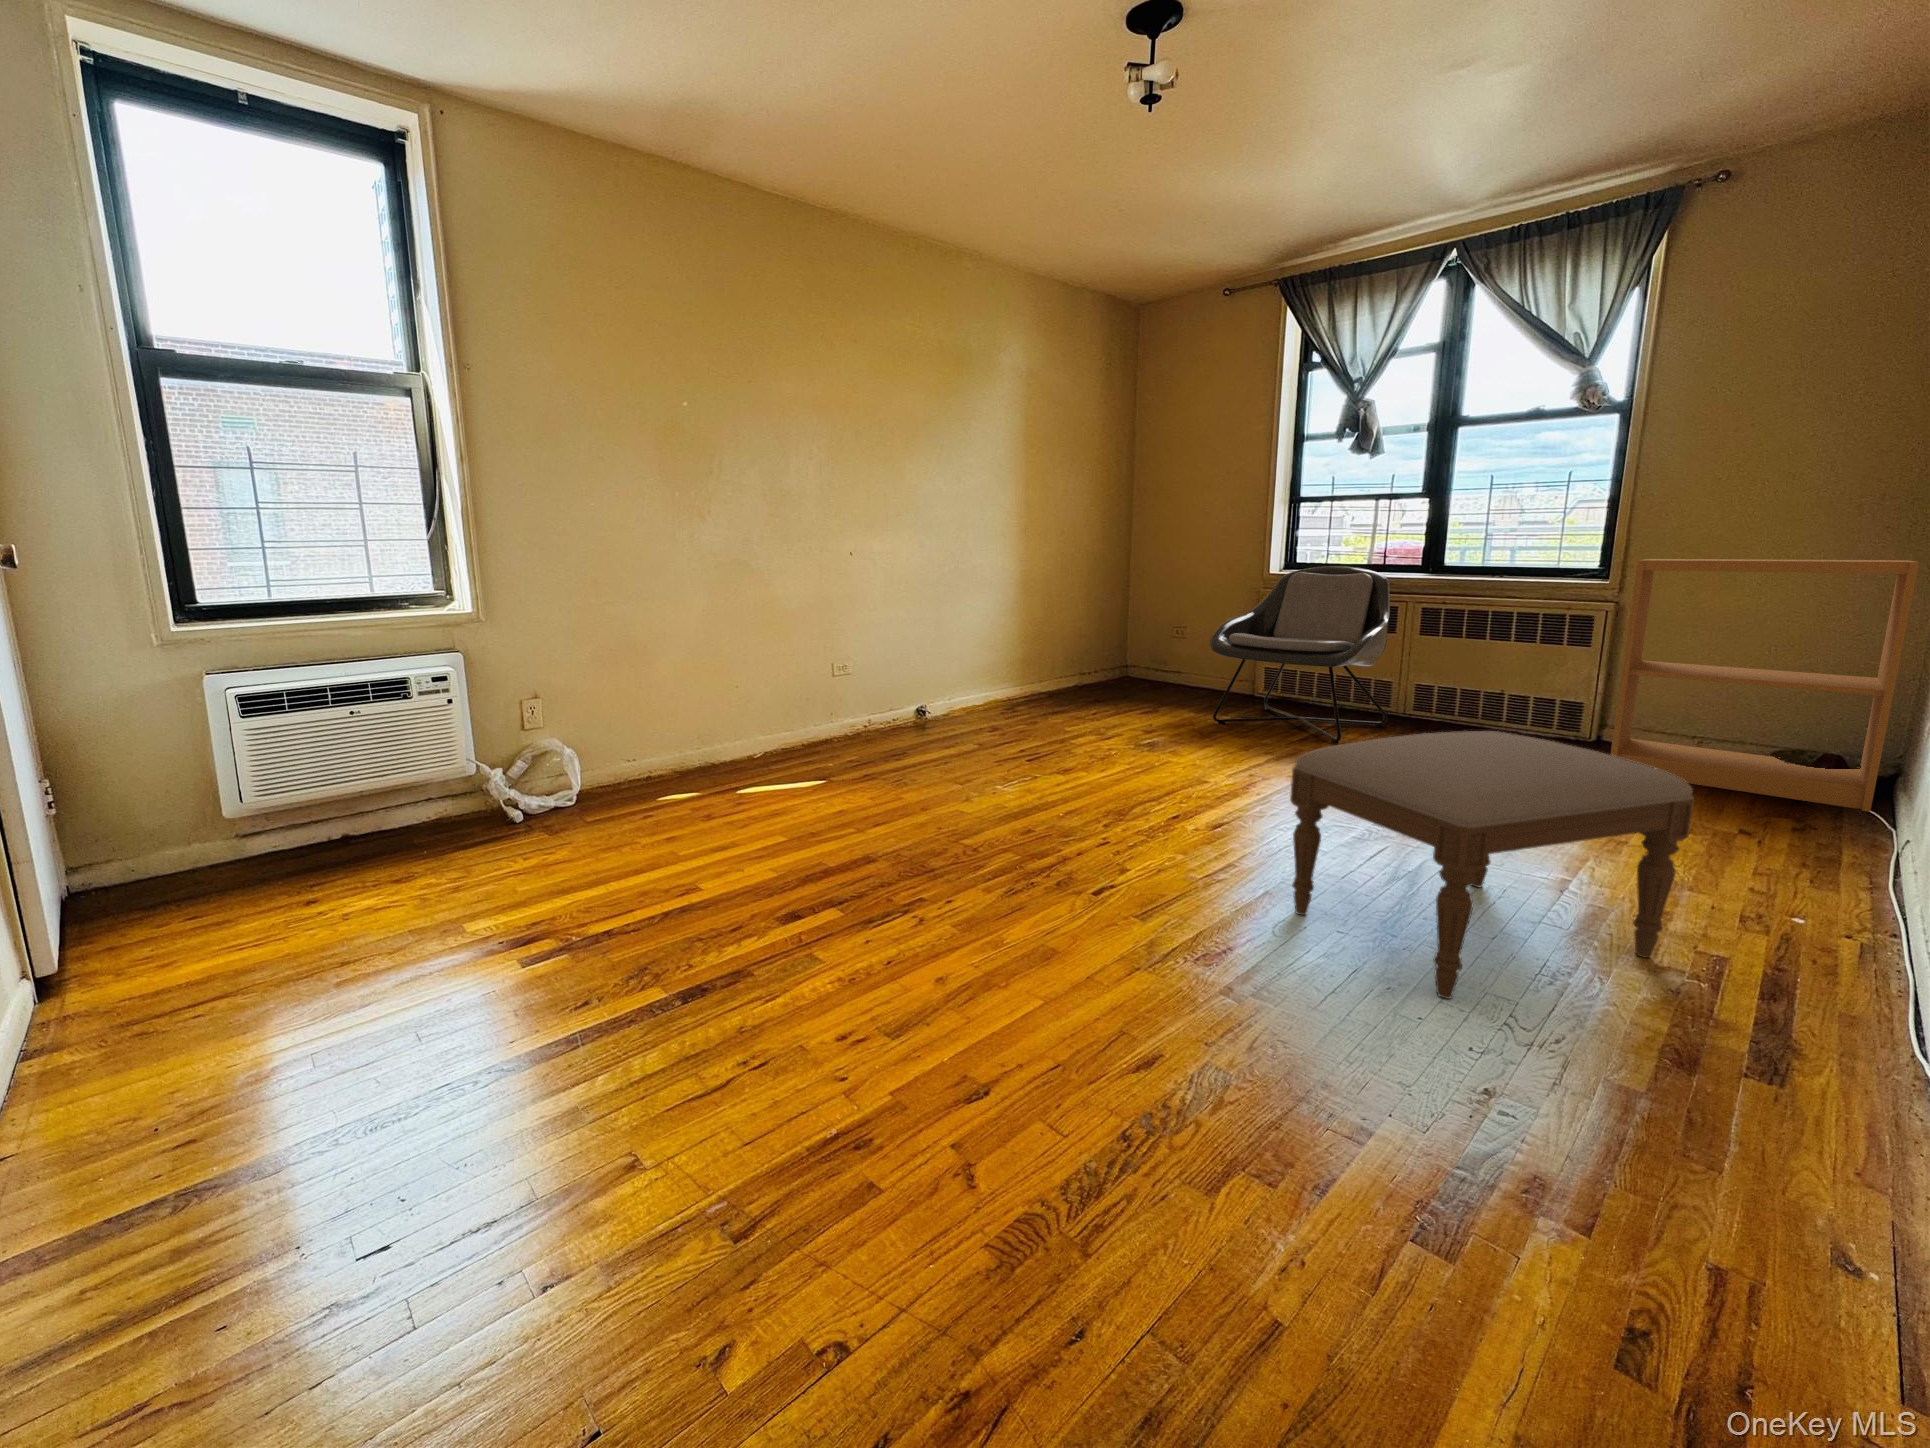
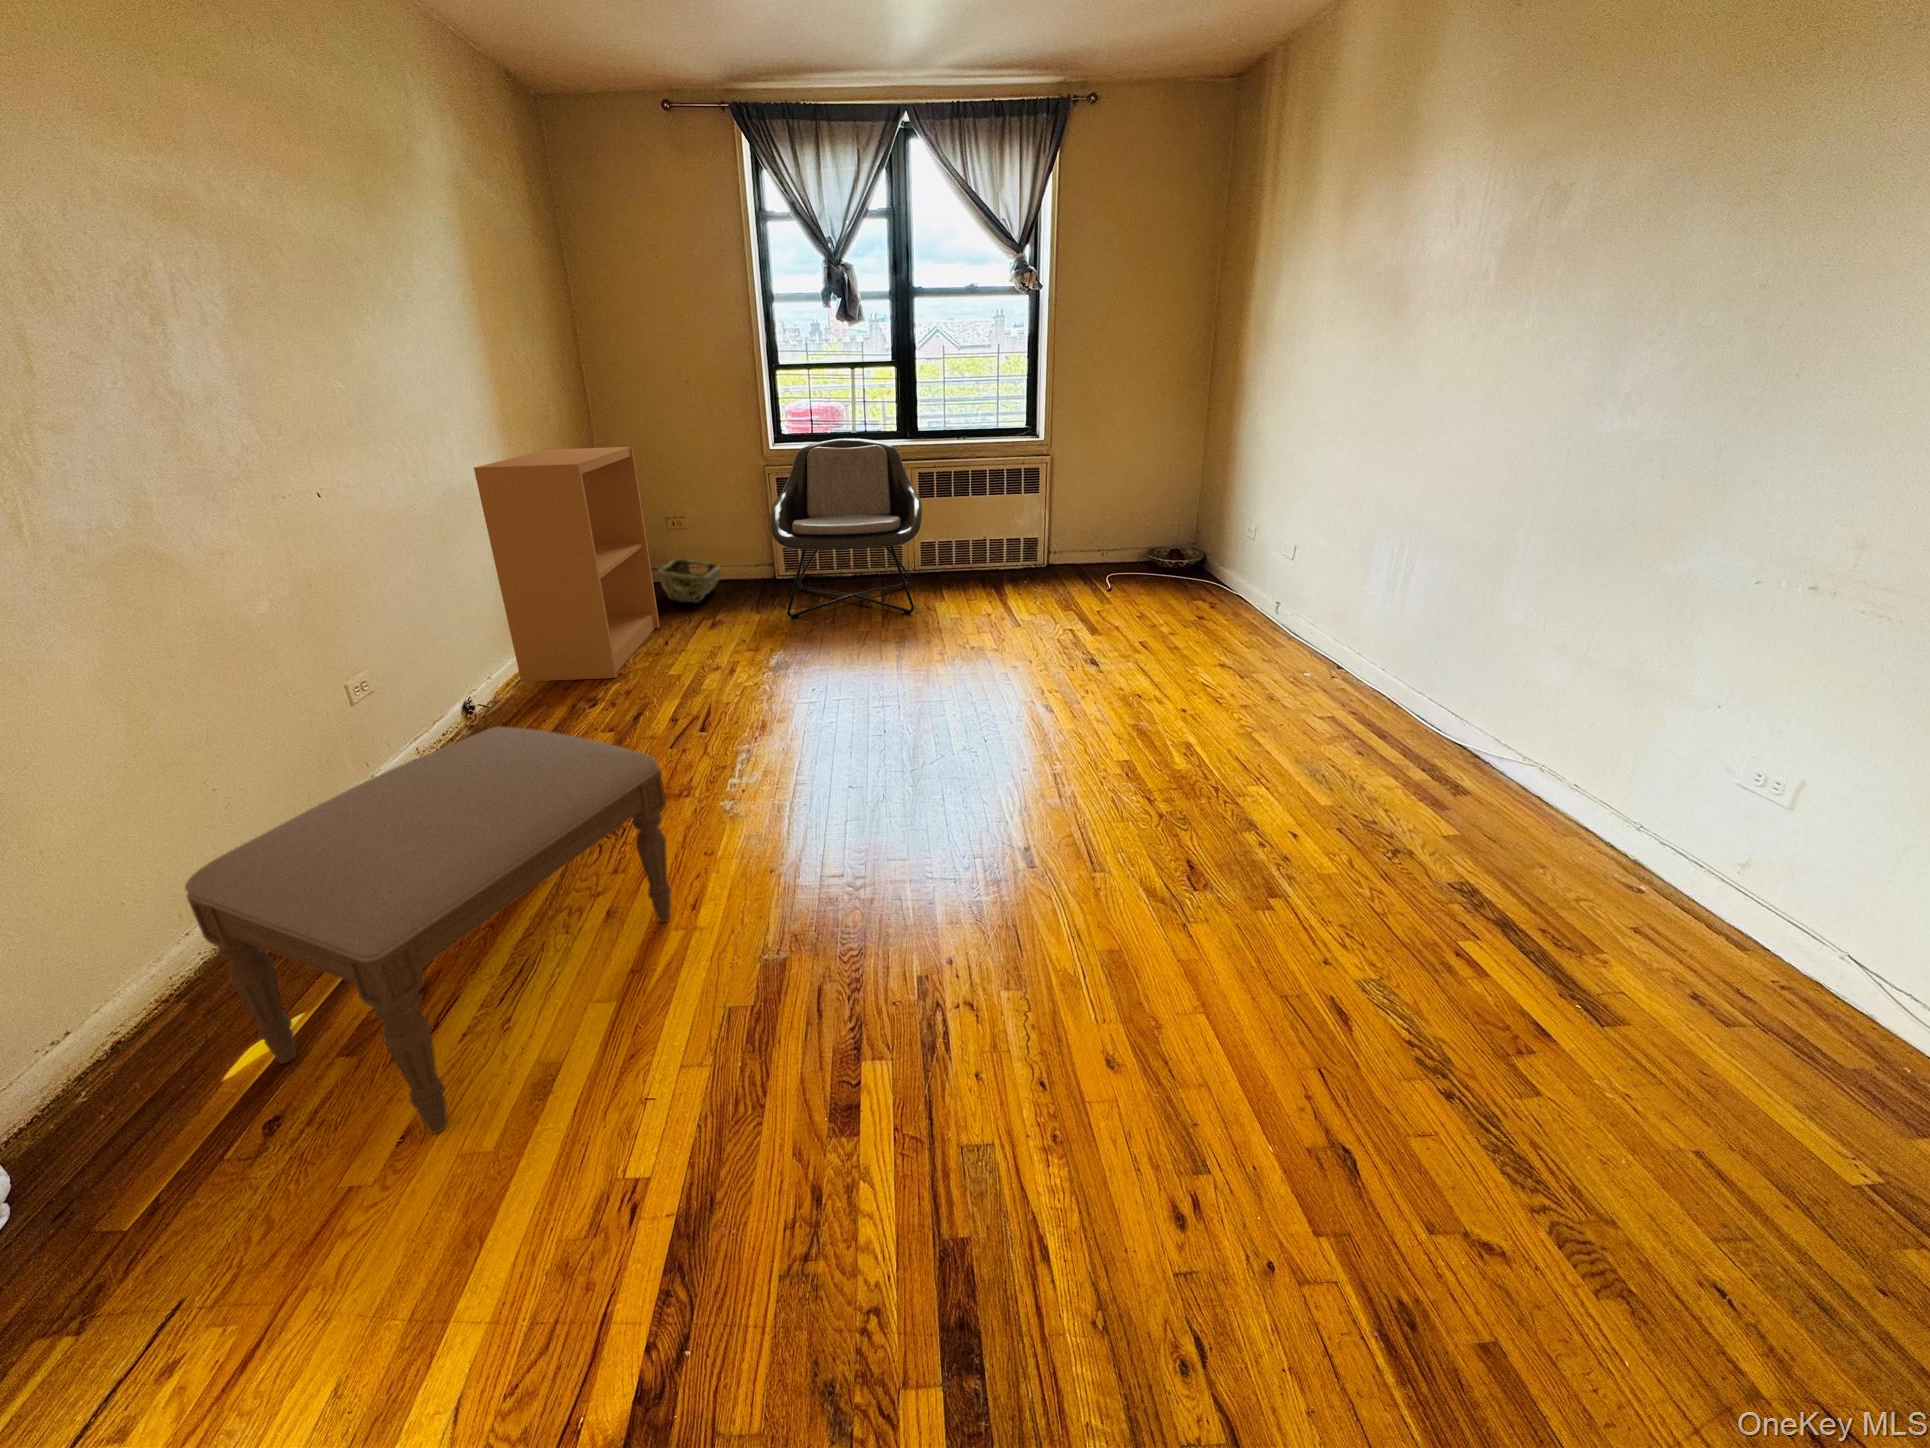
bookshelf: present [1610,559,1919,812] -> present [474,447,660,682]
woven basket: none [1133,663,1201,700] -> present [658,558,721,603]
ottoman: present [1290,731,1694,999] -> present [185,727,671,1133]

